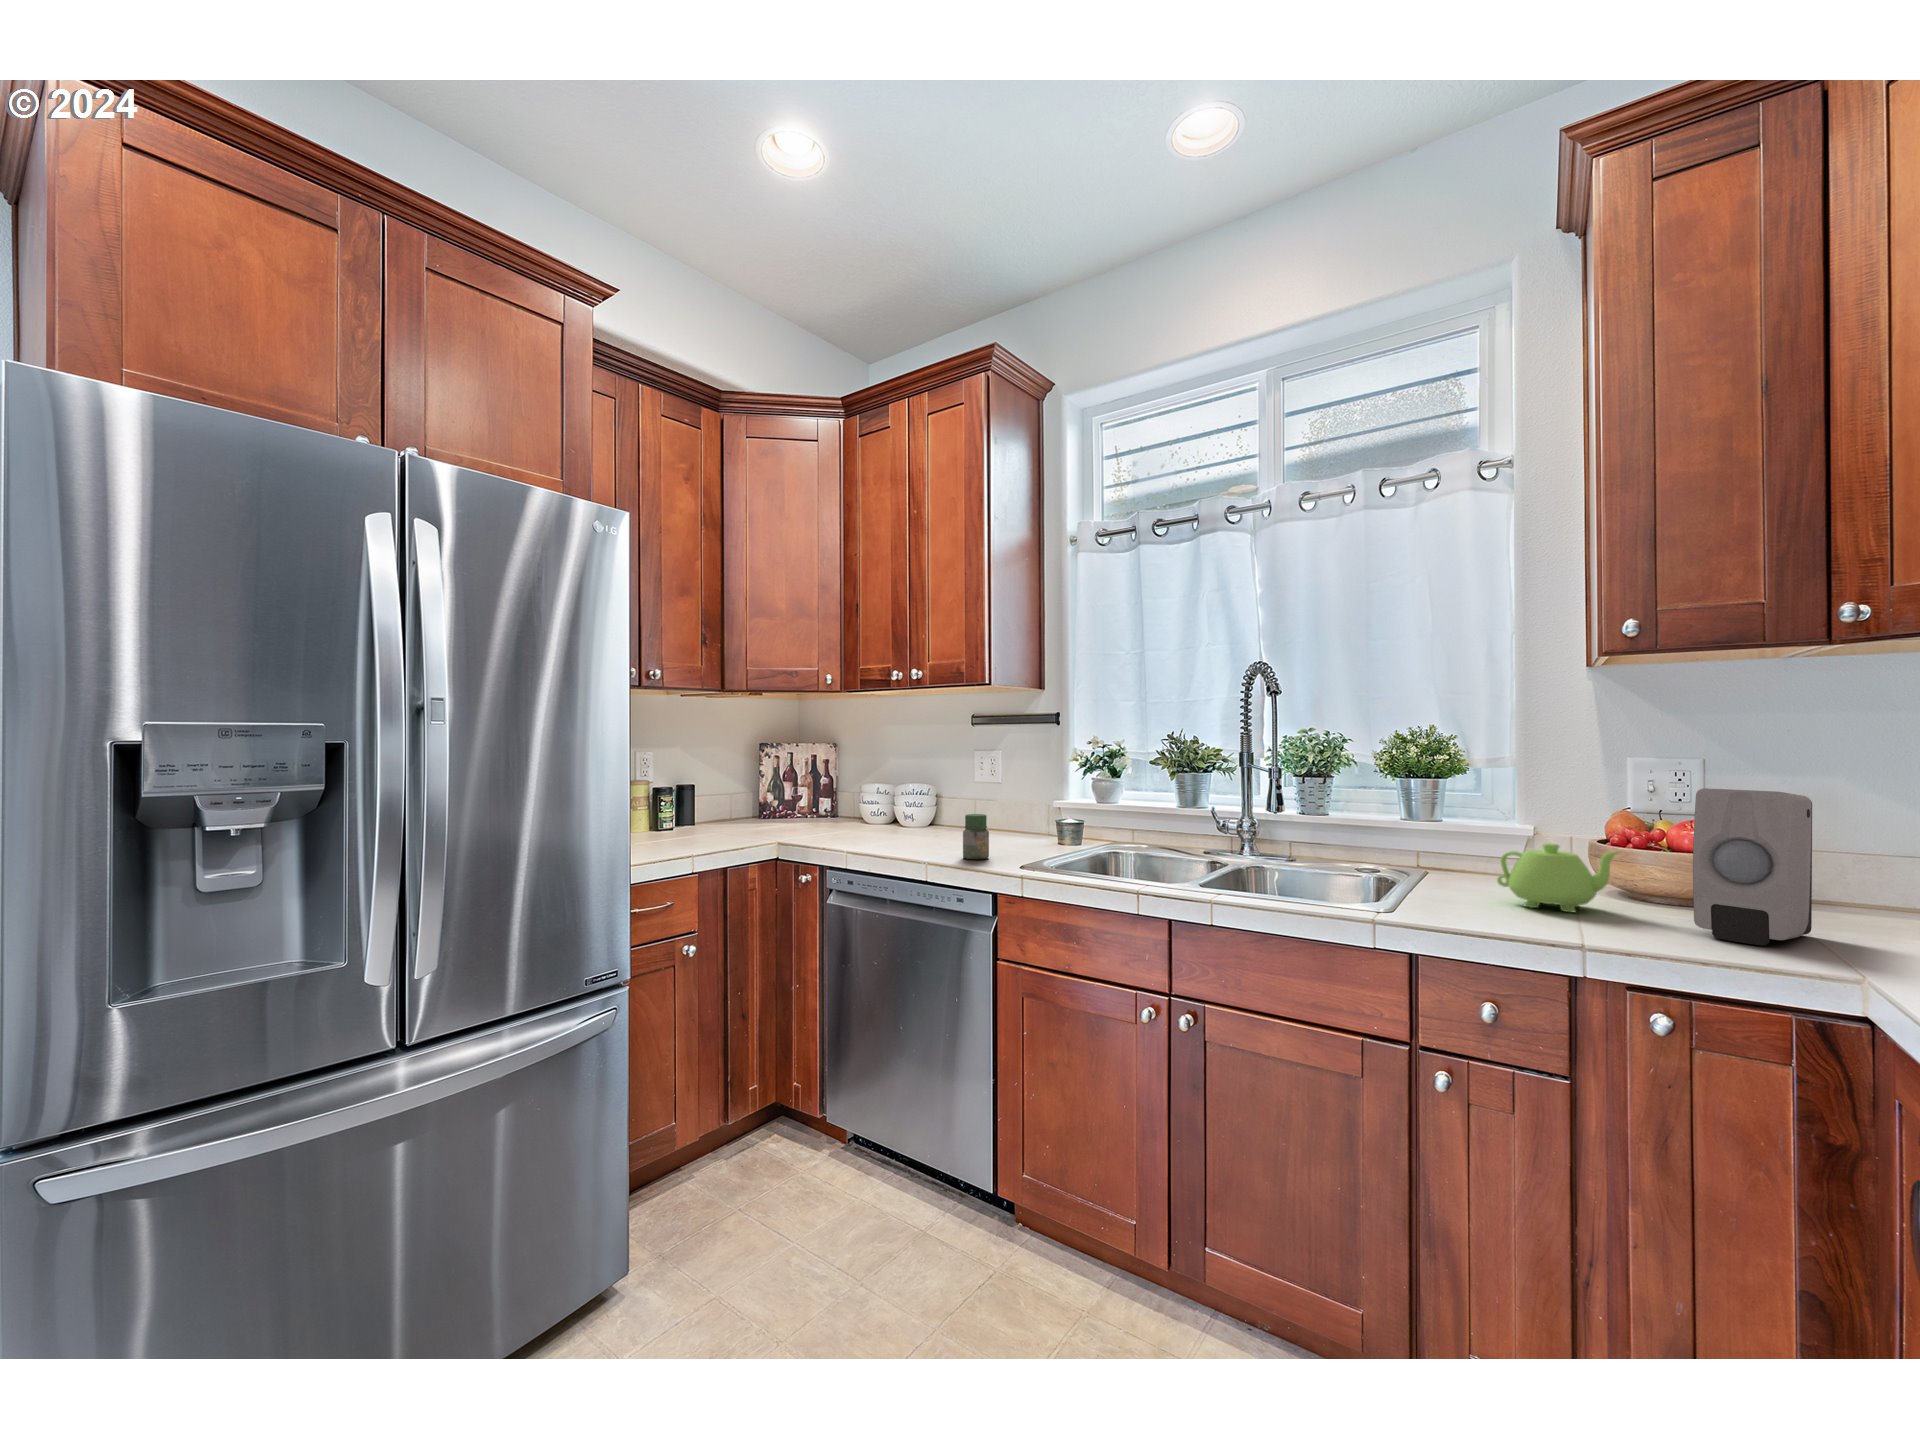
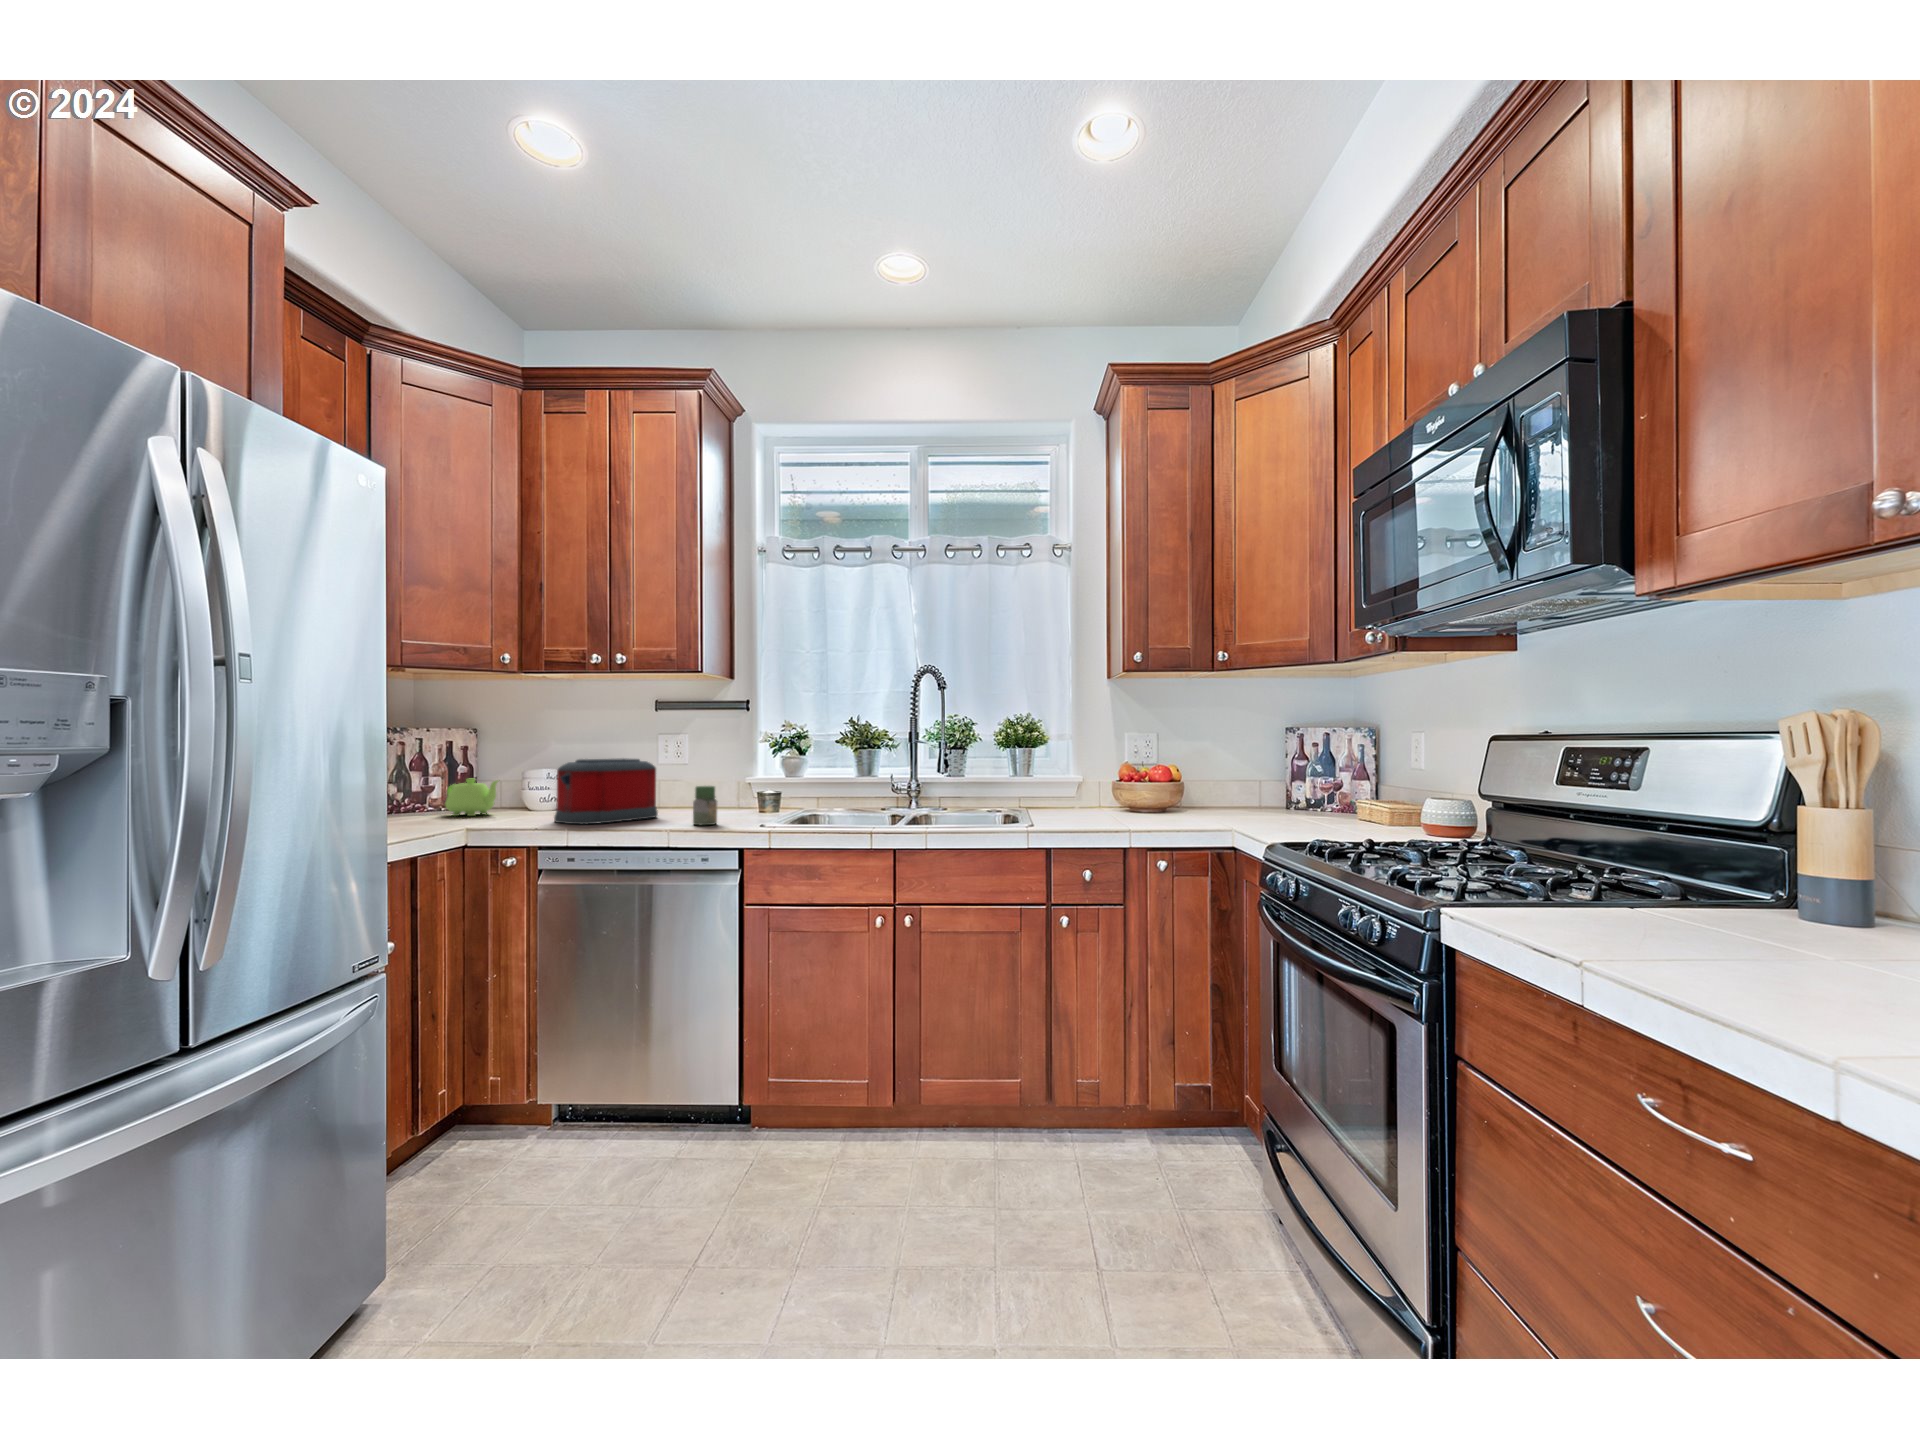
toaster: none [852,778,952,848] -> present [554,759,658,824]
soap dispenser: present [1693,788,1812,945] -> none [1184,744,1224,825]
teapot: present [1497,843,1619,912] -> present [445,778,498,816]

